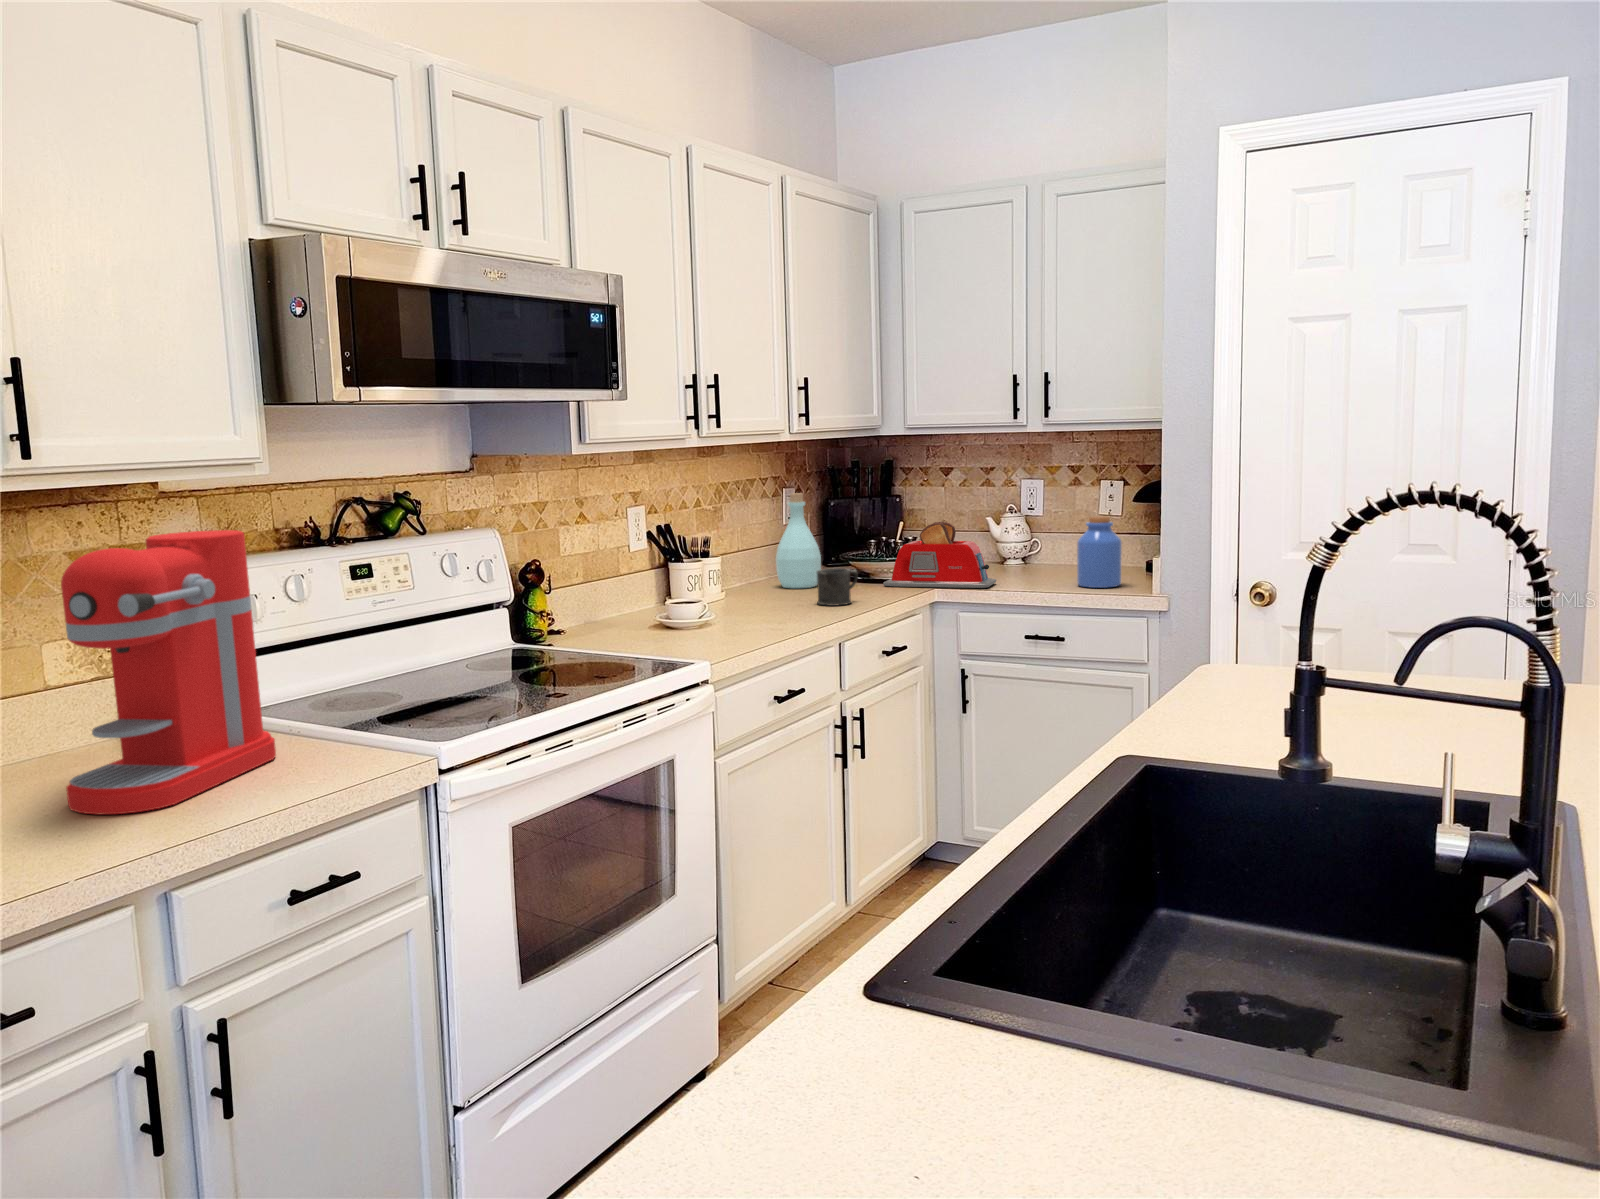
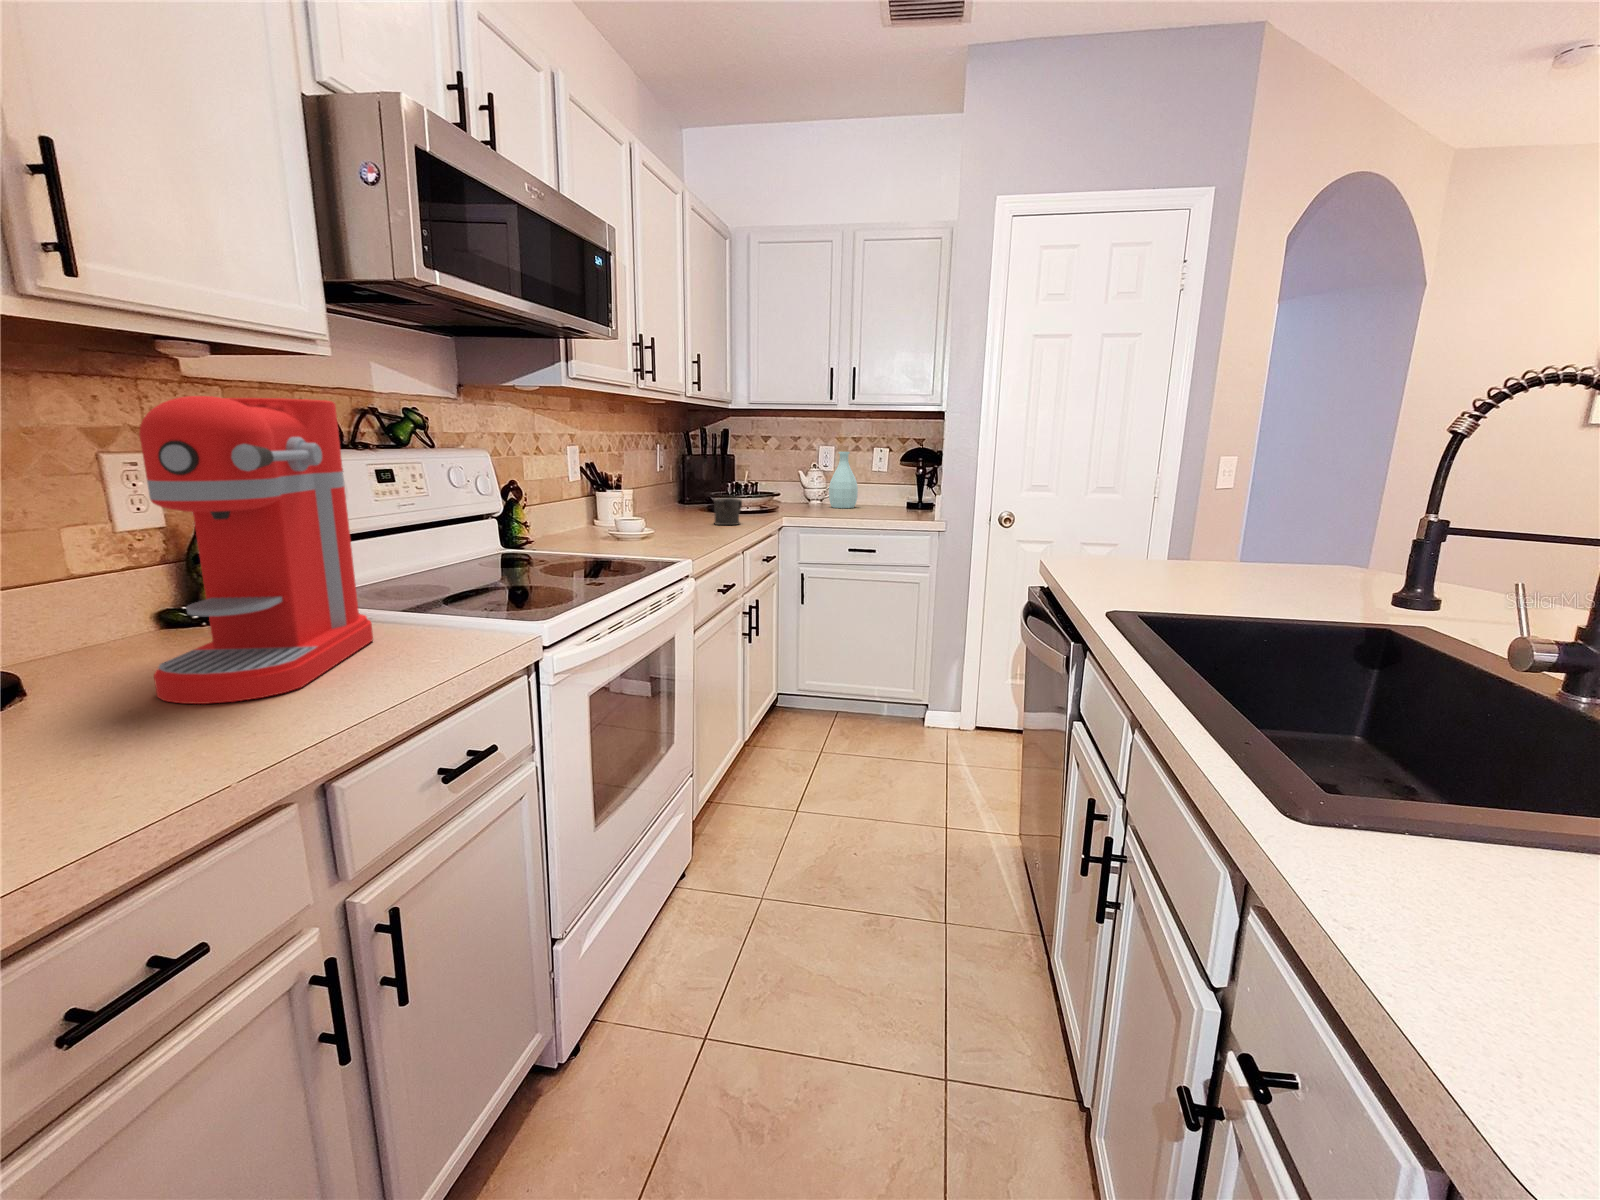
bottle: present [776,493,821,588] -> present [829,446,858,508]
jar: present [1077,516,1122,588] -> none [879,466,909,515]
toaster: present [883,522,996,588] -> none [745,469,823,516]

